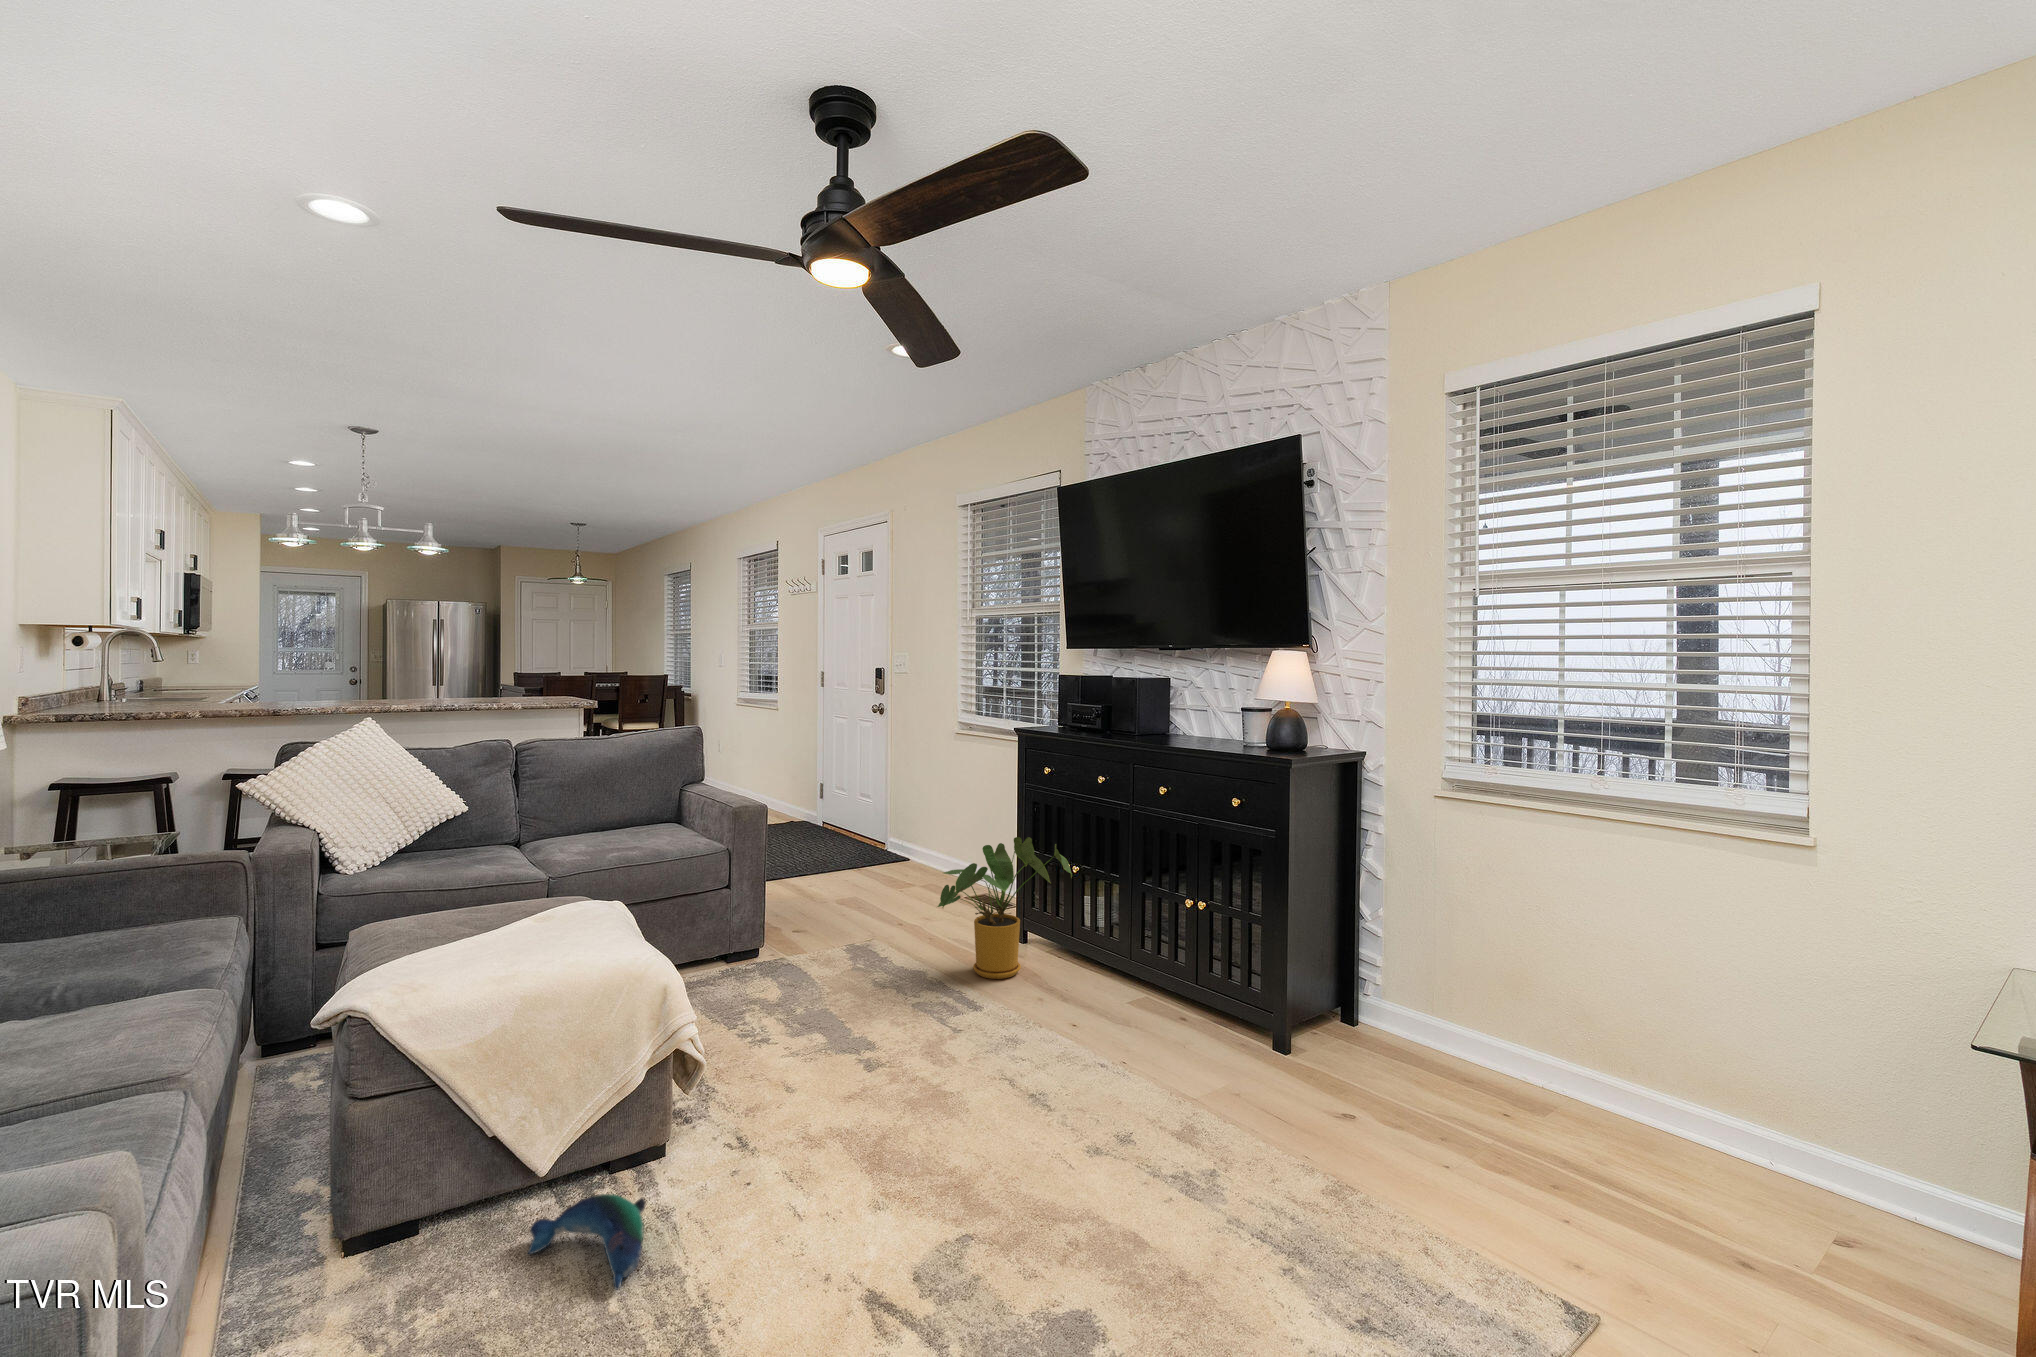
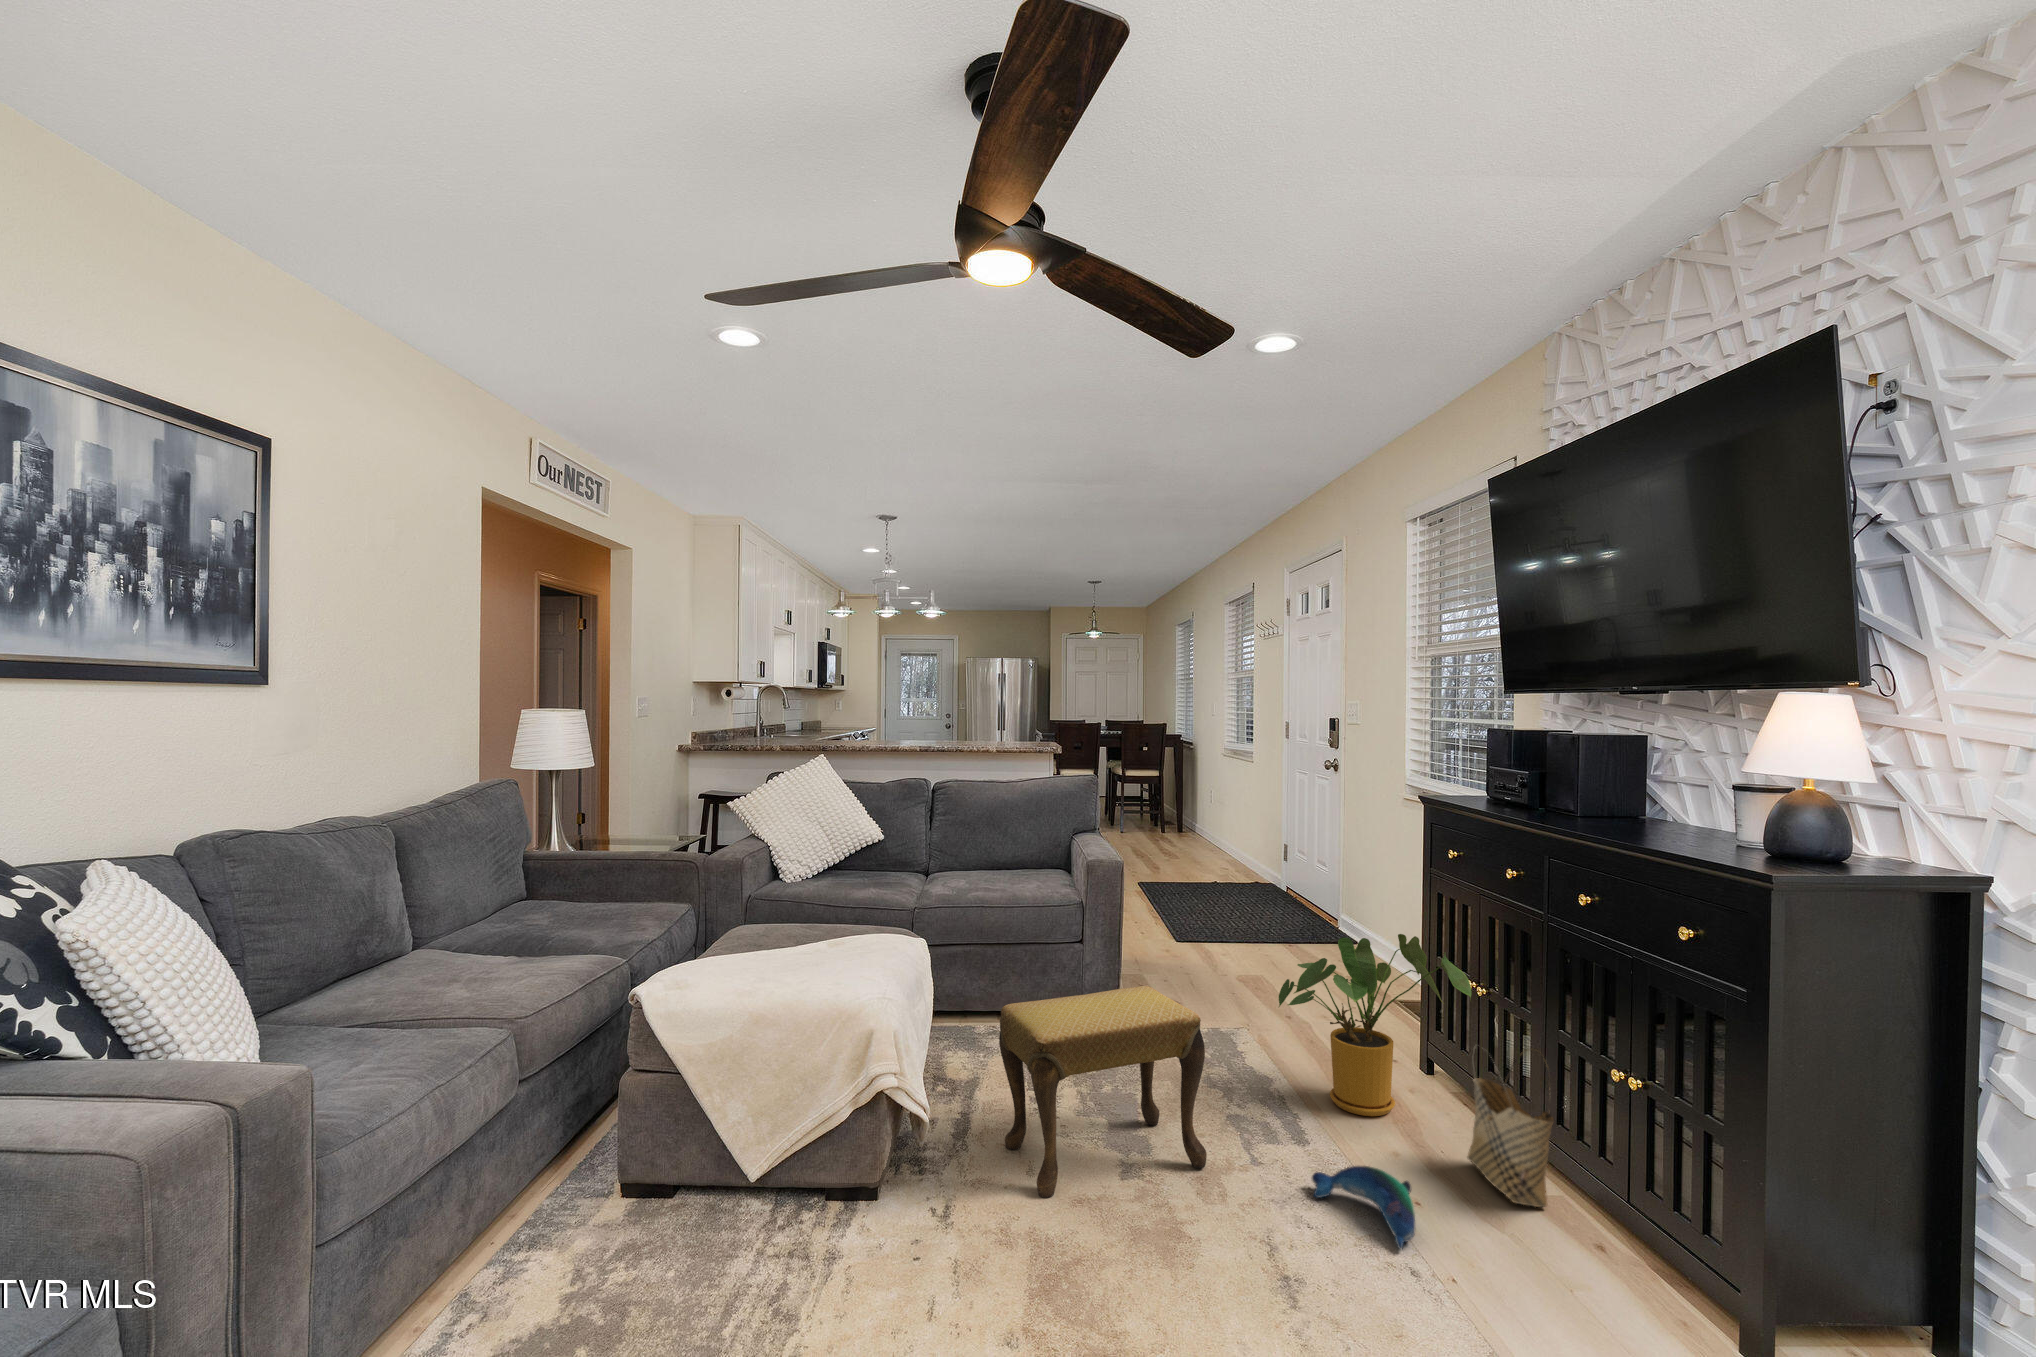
woven basket: none [1084,900,1147,1006] -> present [1468,1046,1554,1207]
footstool: none [744,908,926,1103] -> present [999,986,1207,1198]
plush toy: present [528,1194,646,1290] -> present [1312,1166,1415,1249]

